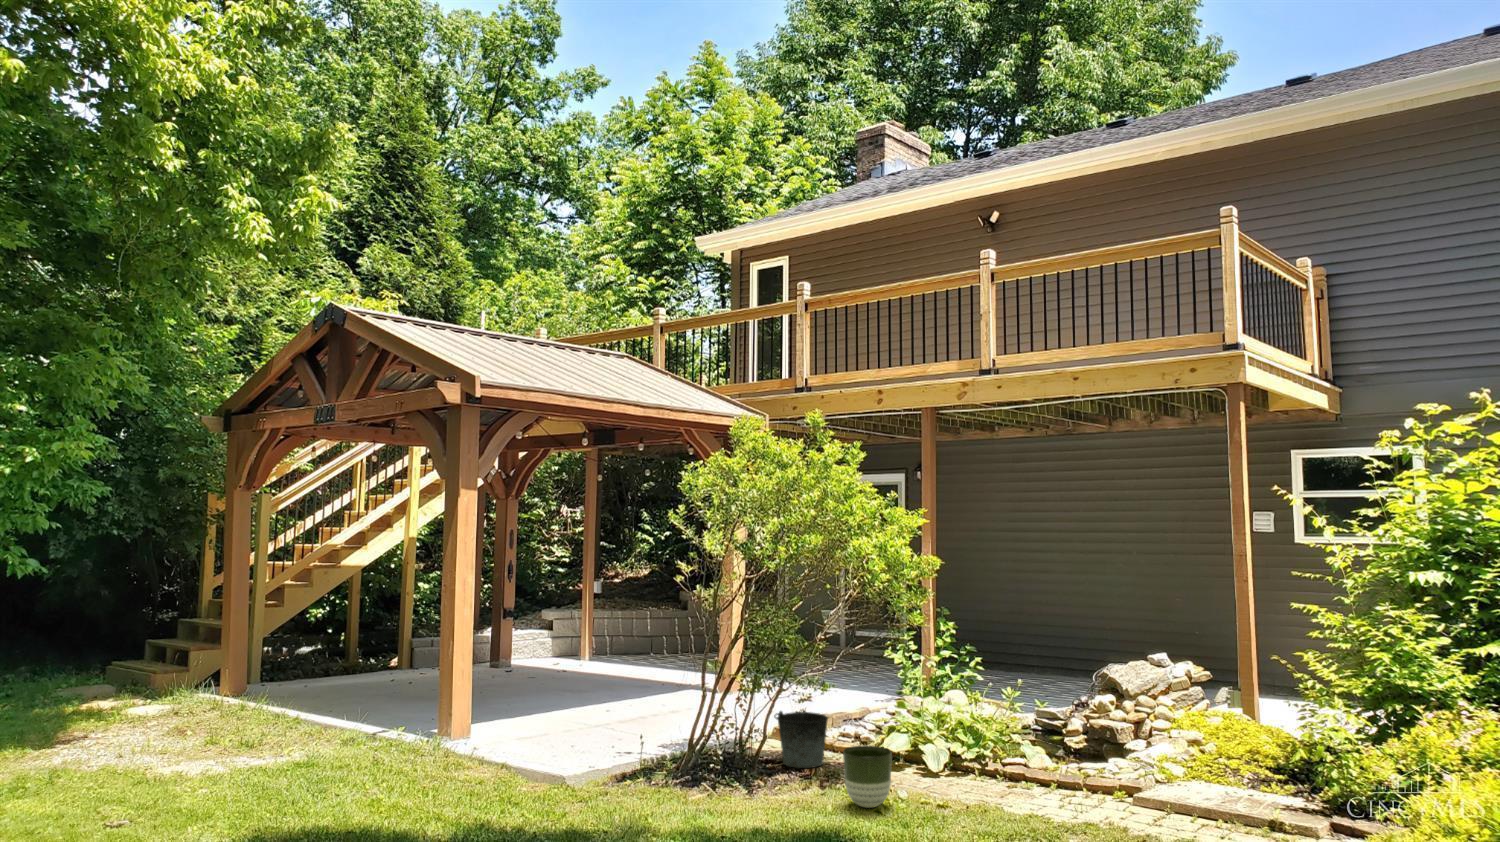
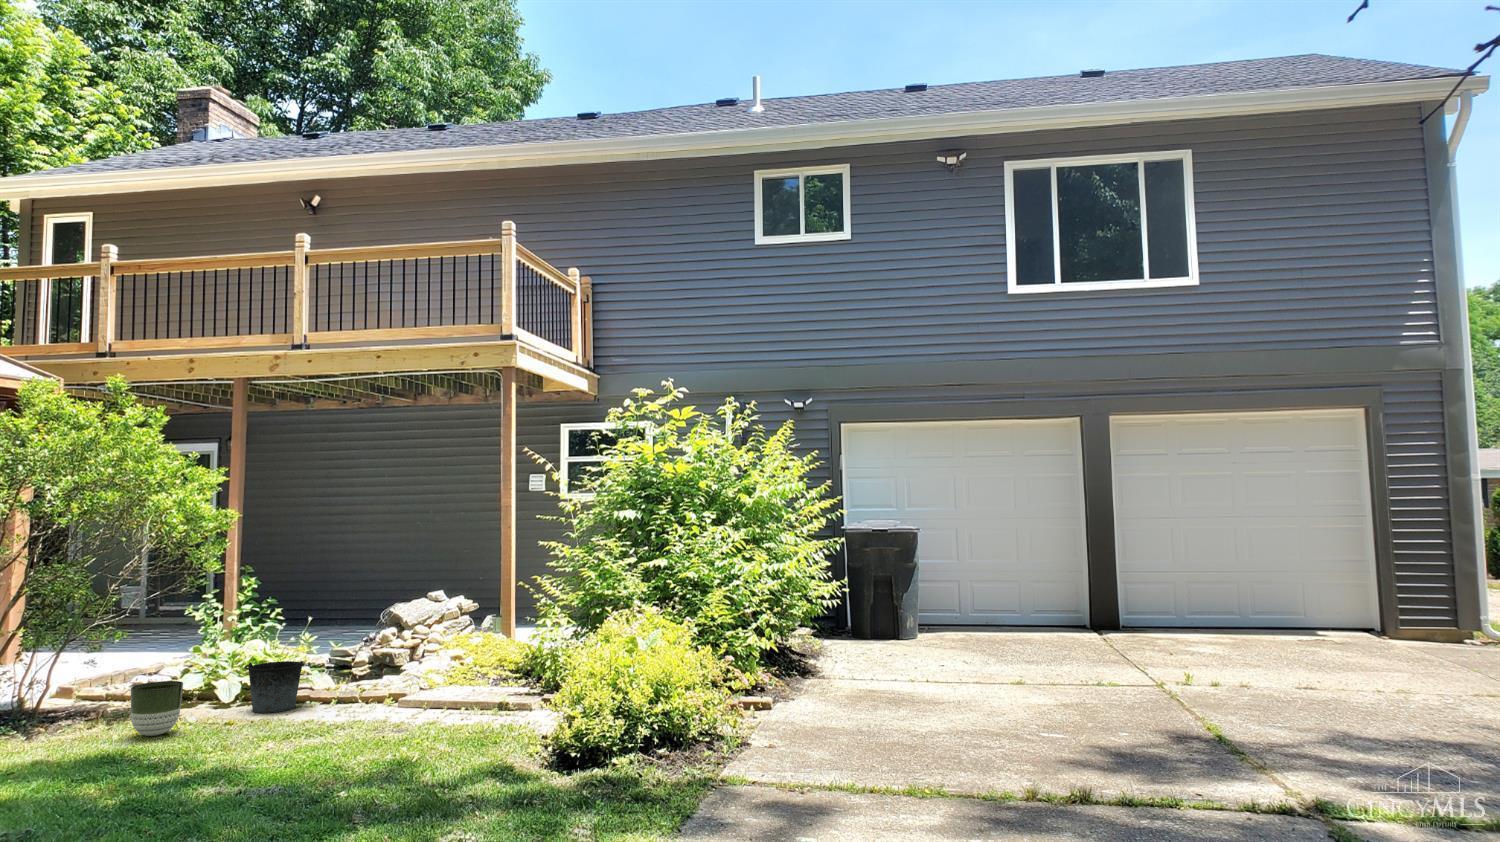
bucket: present [774,711,828,768] -> present [244,661,304,713]

